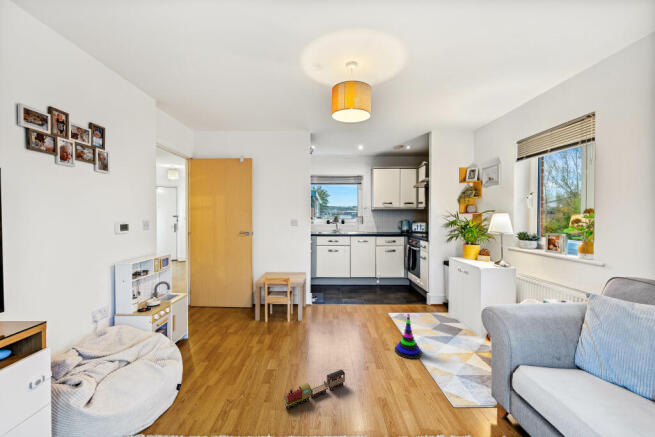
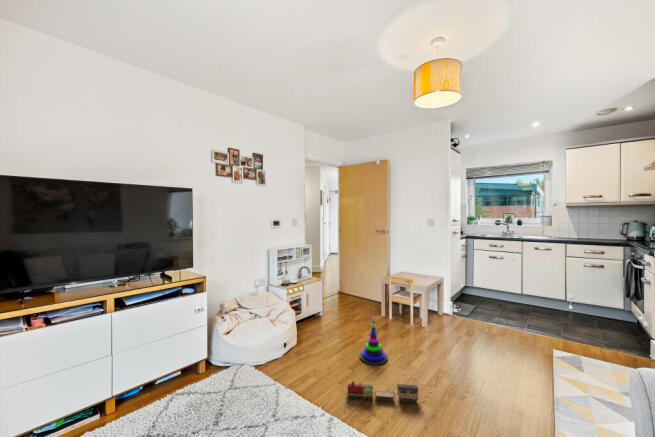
stacking toy: present [395,314,422,359] -> present [360,317,388,365]

